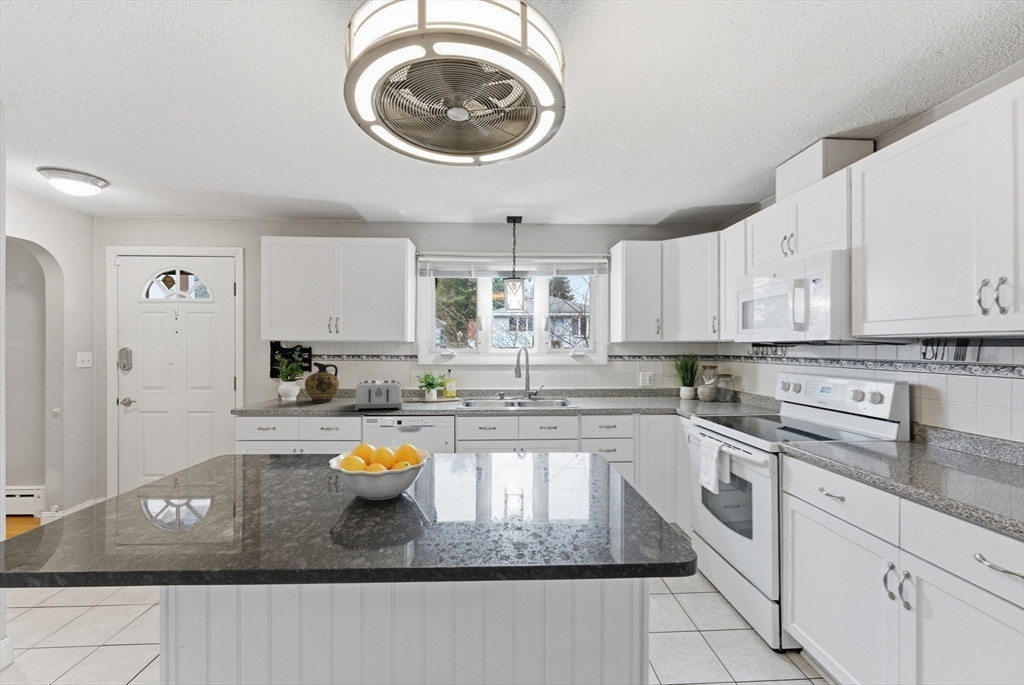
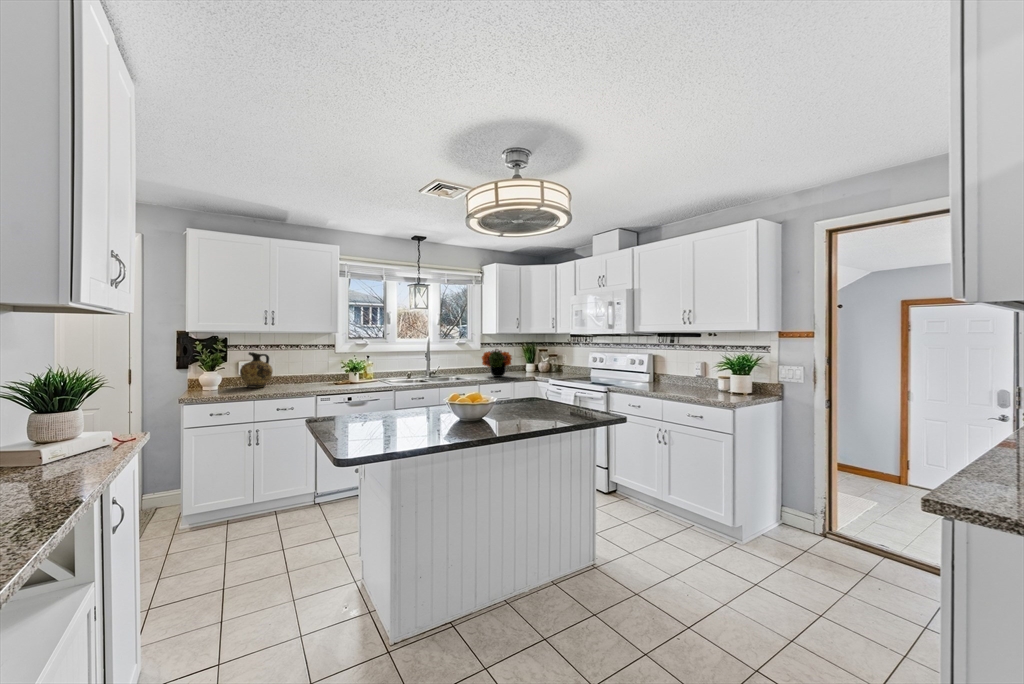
flower arrangement: none [600,363,646,404] -> present [482,349,512,377]
toaster: present [355,380,402,410] -> none [297,366,346,390]

